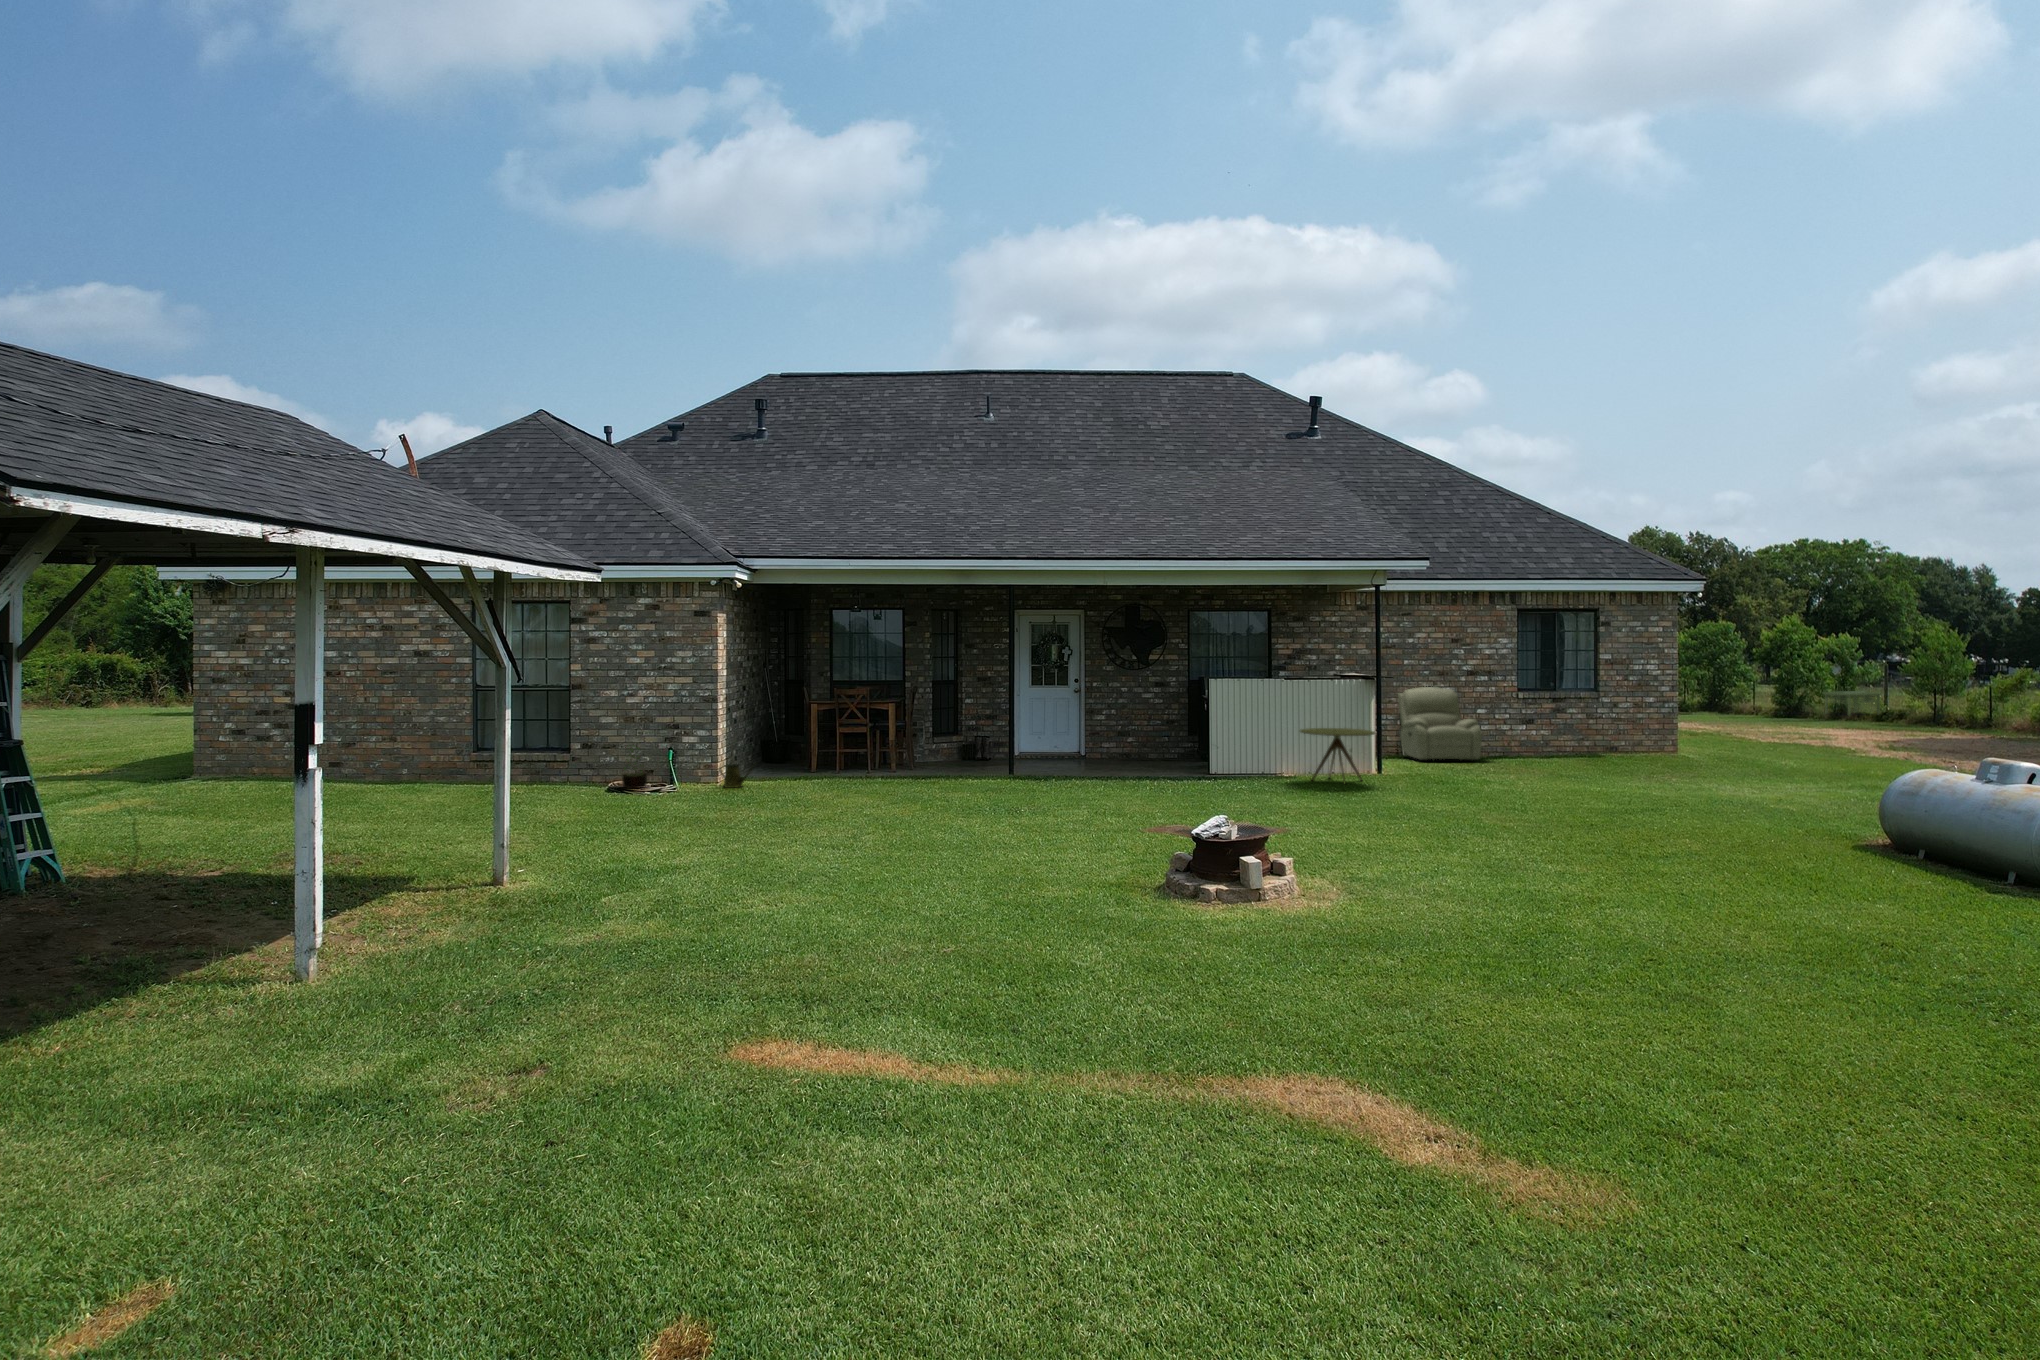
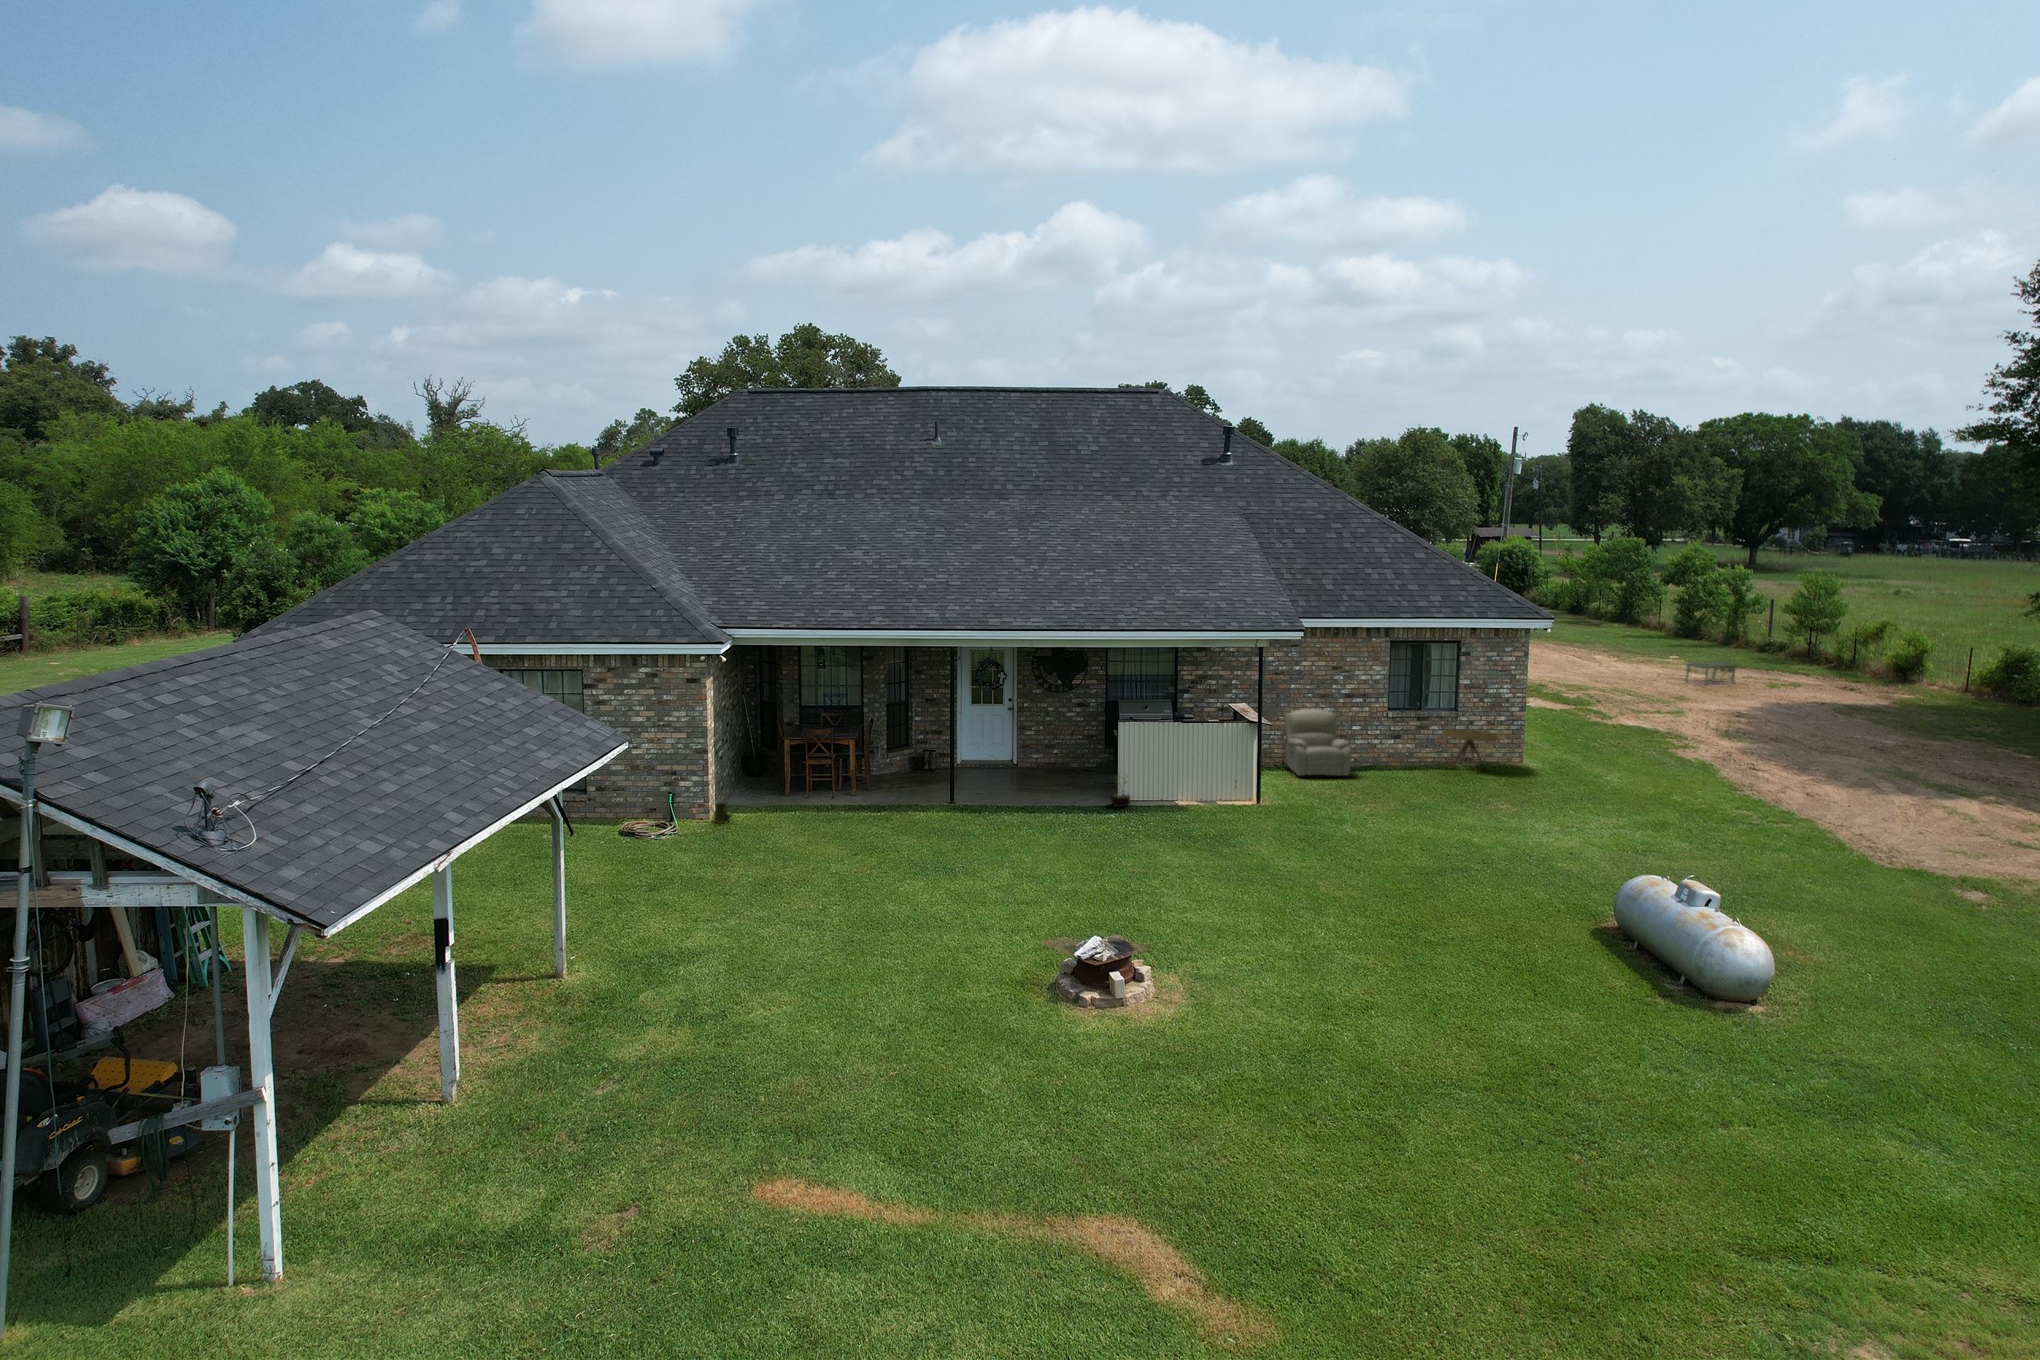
round table: present [1300,728,1375,783] -> present [1442,729,1499,769]
decorative plant: present [622,745,647,789] -> present [1111,774,1130,807]

